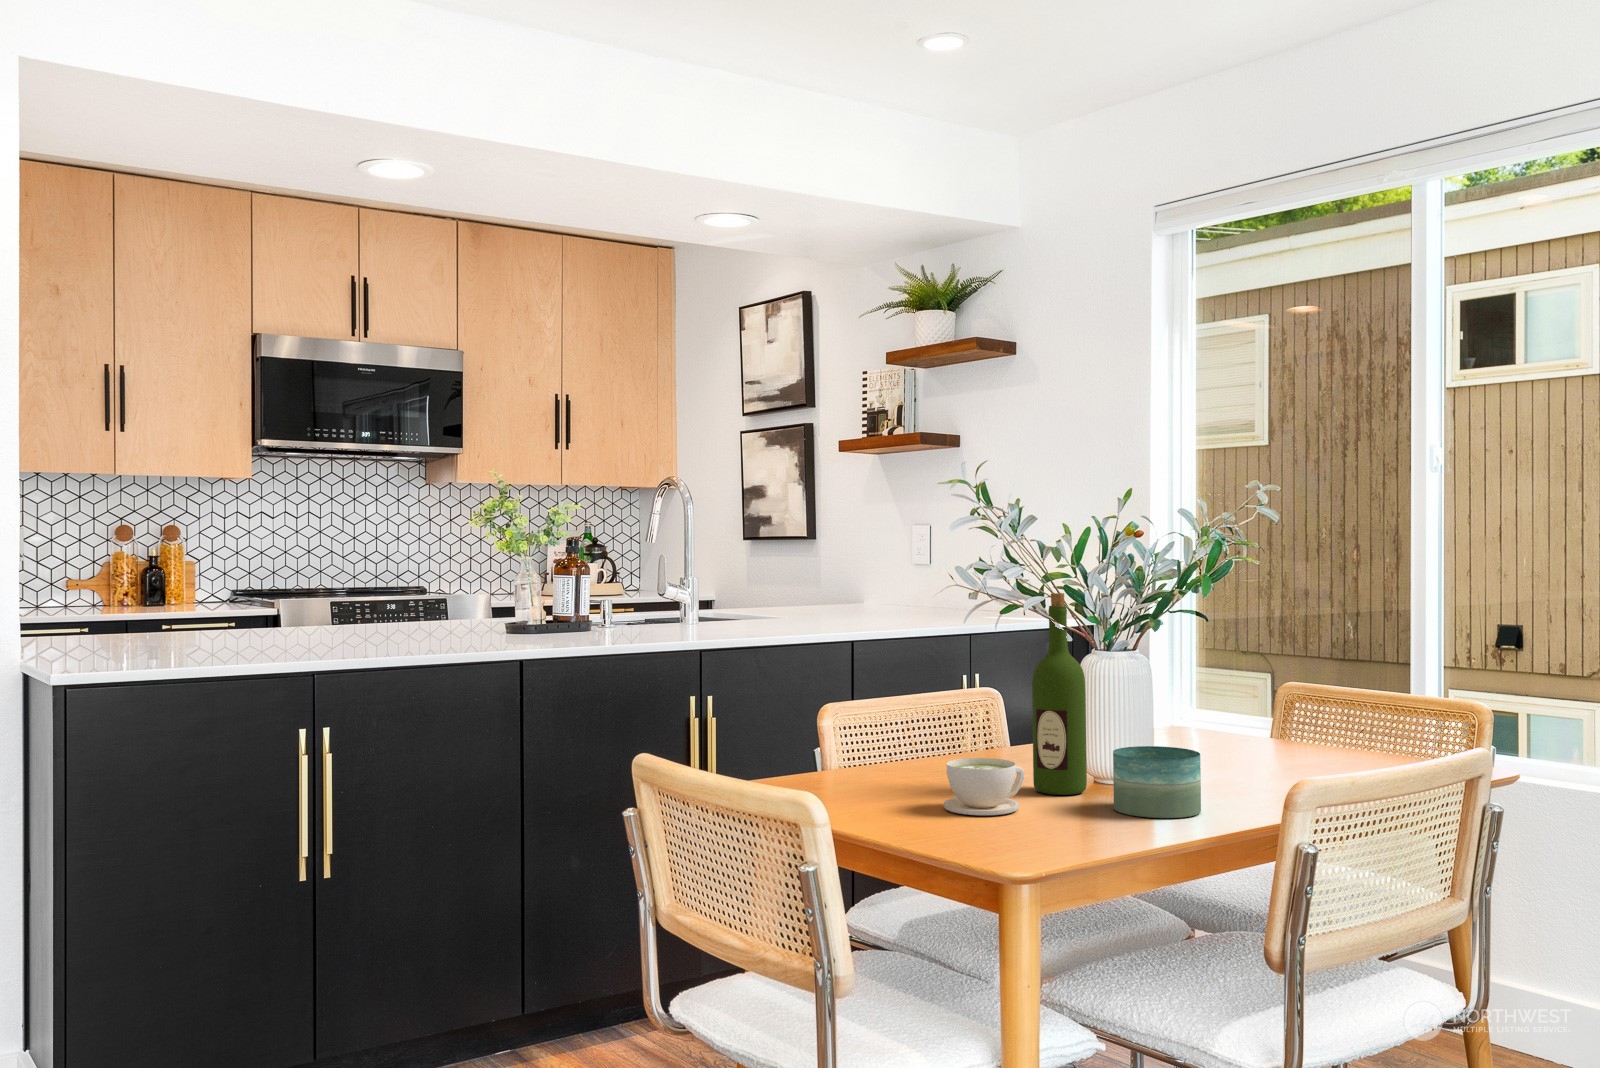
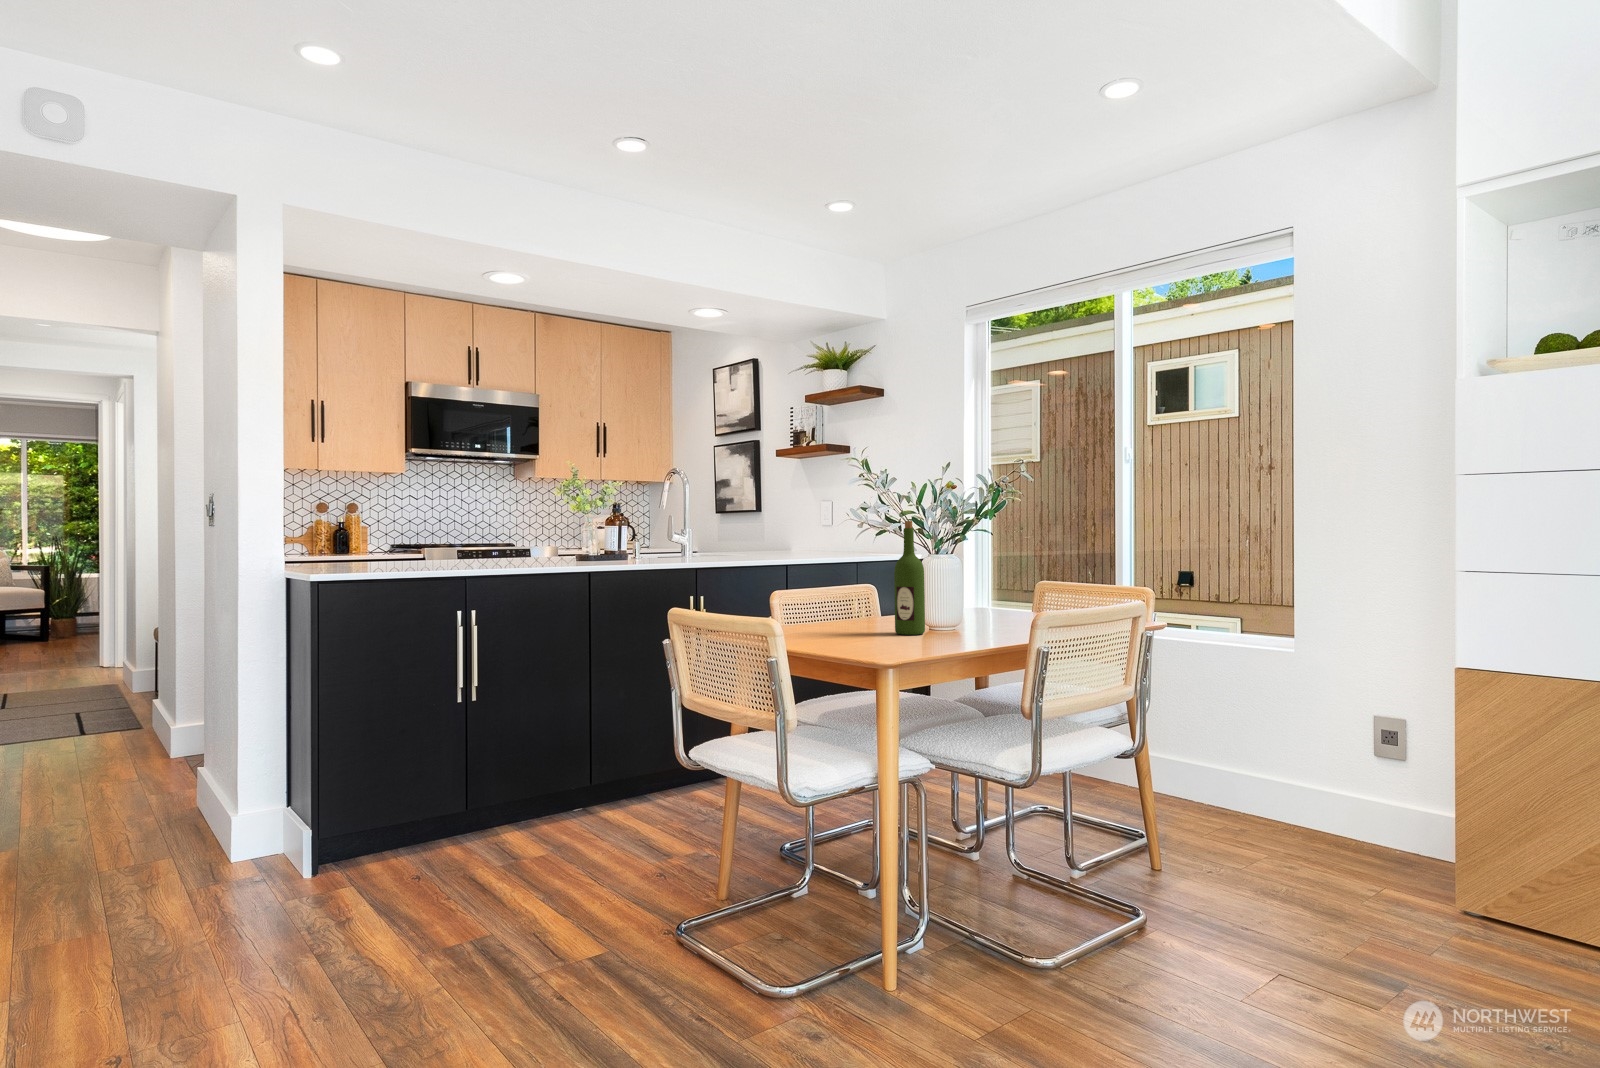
candle: present [1113,746,1201,818] -> none [939,605,988,642]
coffee cup: present [944,758,1024,816] -> none [844,613,890,643]

